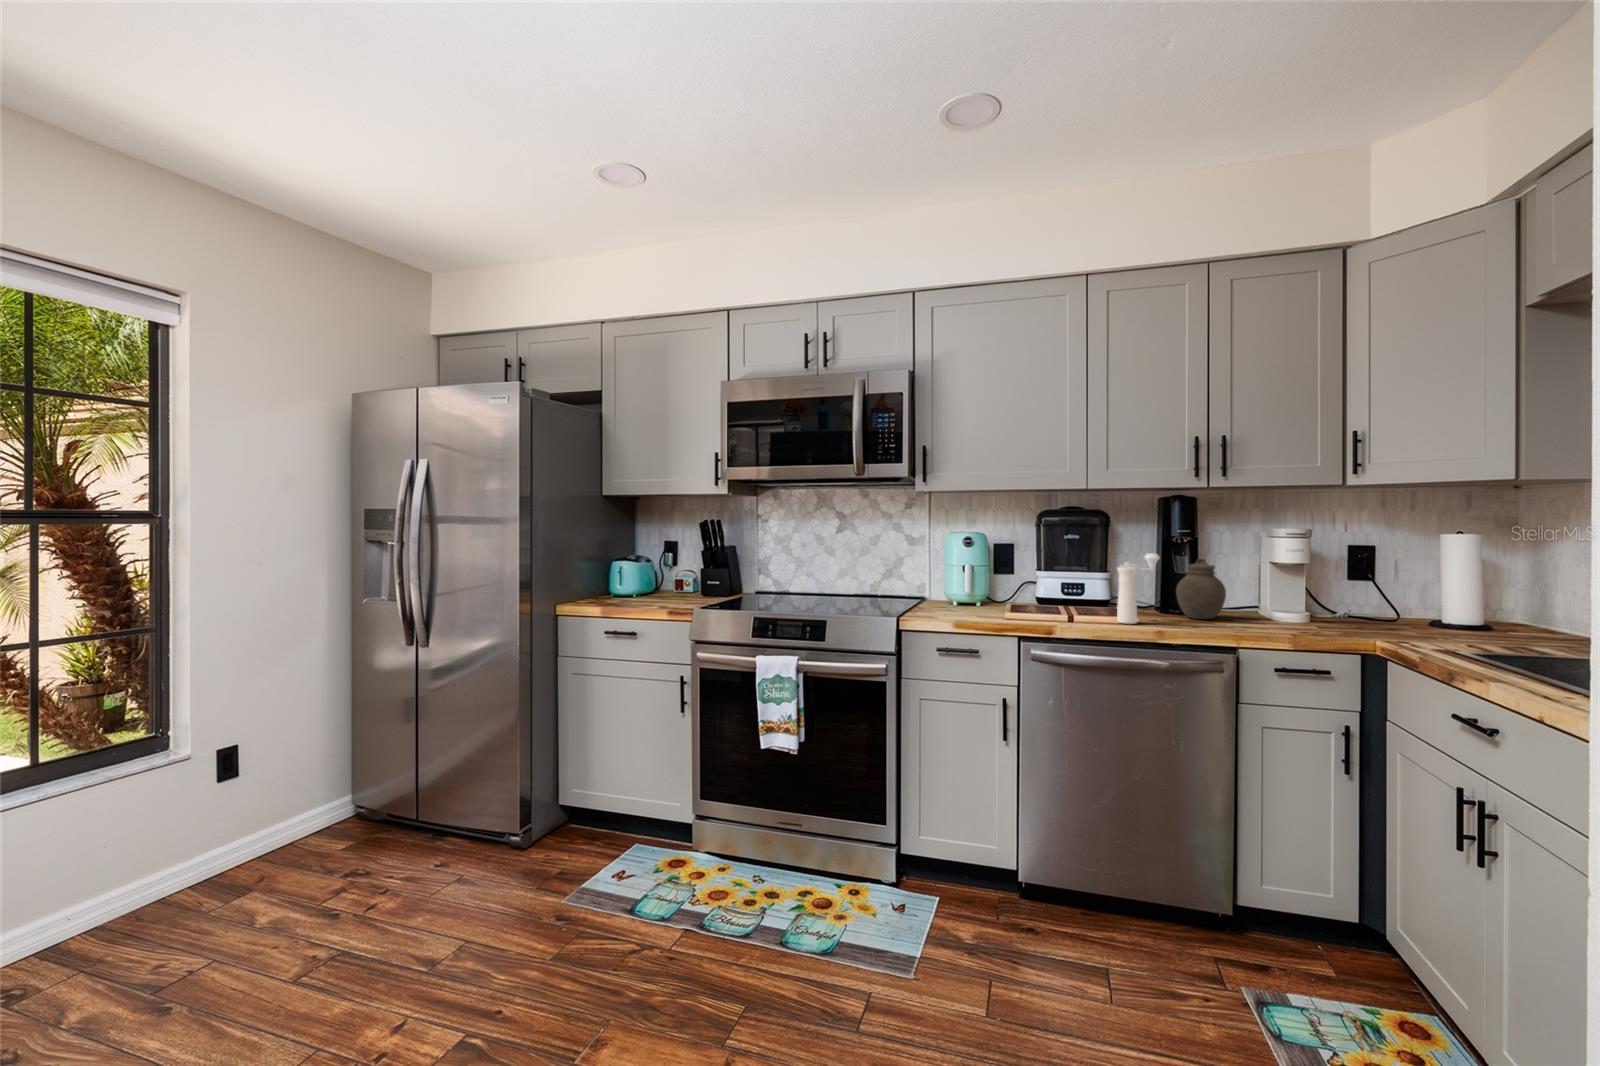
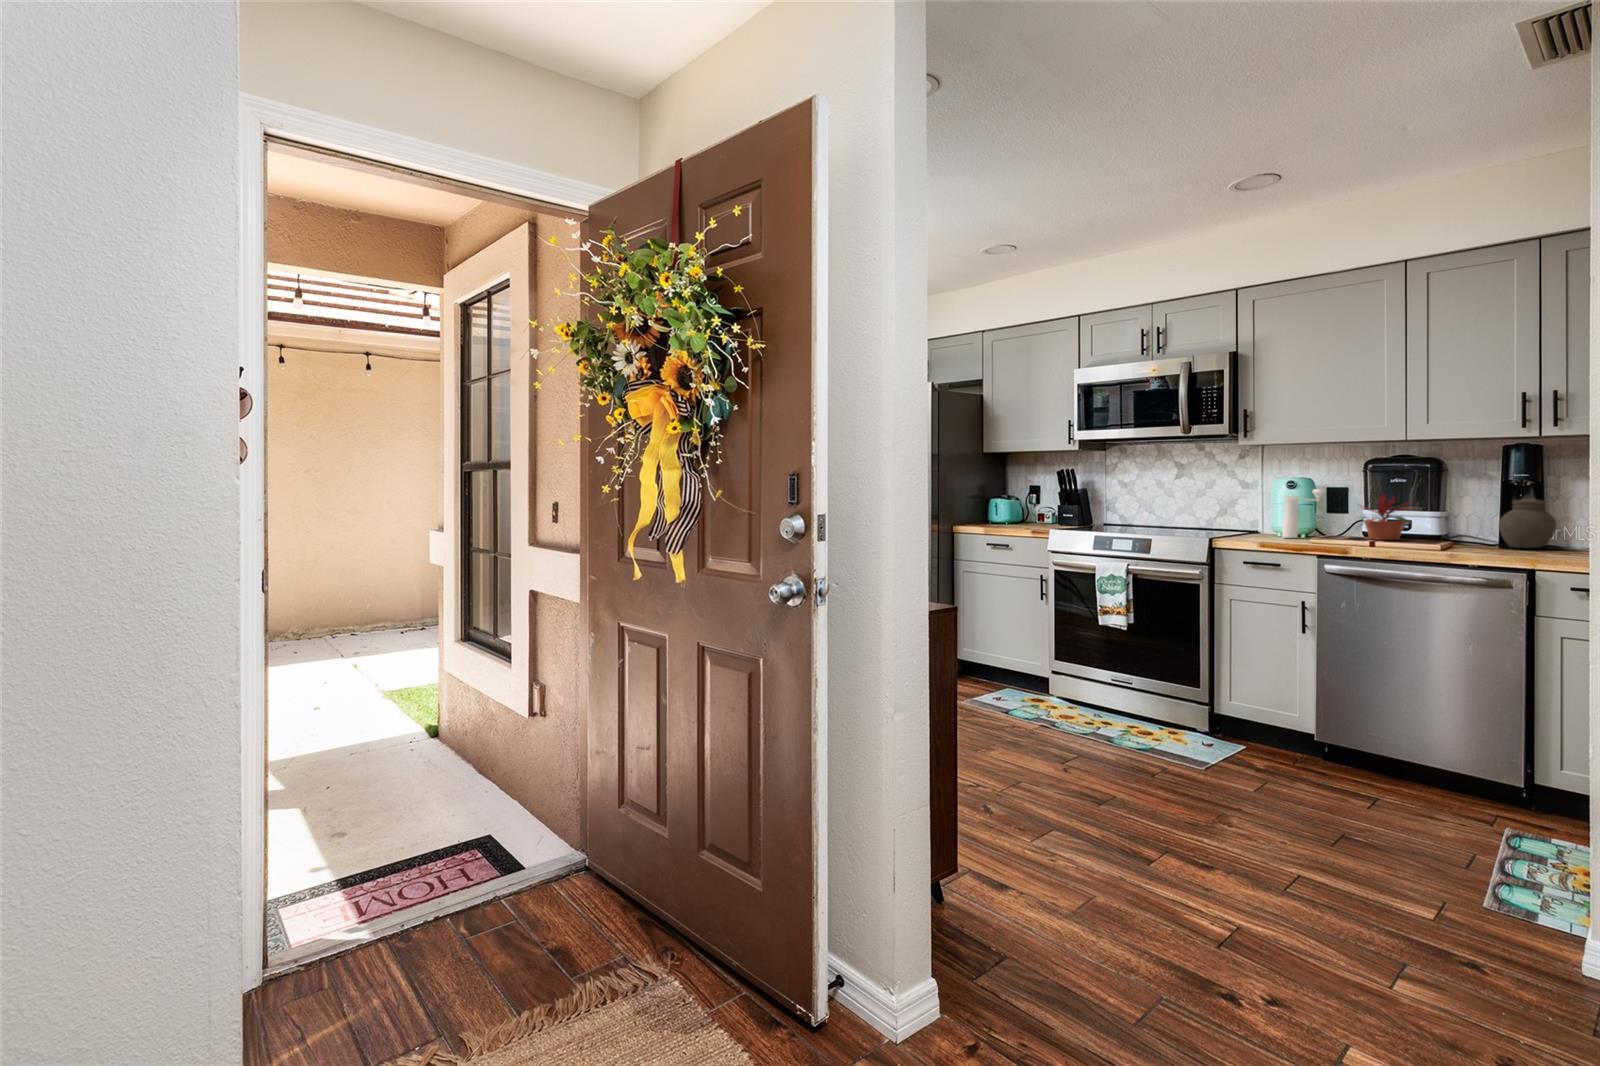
potted plant: none [1033,553,1101,611] -> present [1361,493,1411,540]
pepper mill: present [1117,554,1159,624] -> present [1282,489,1324,538]

